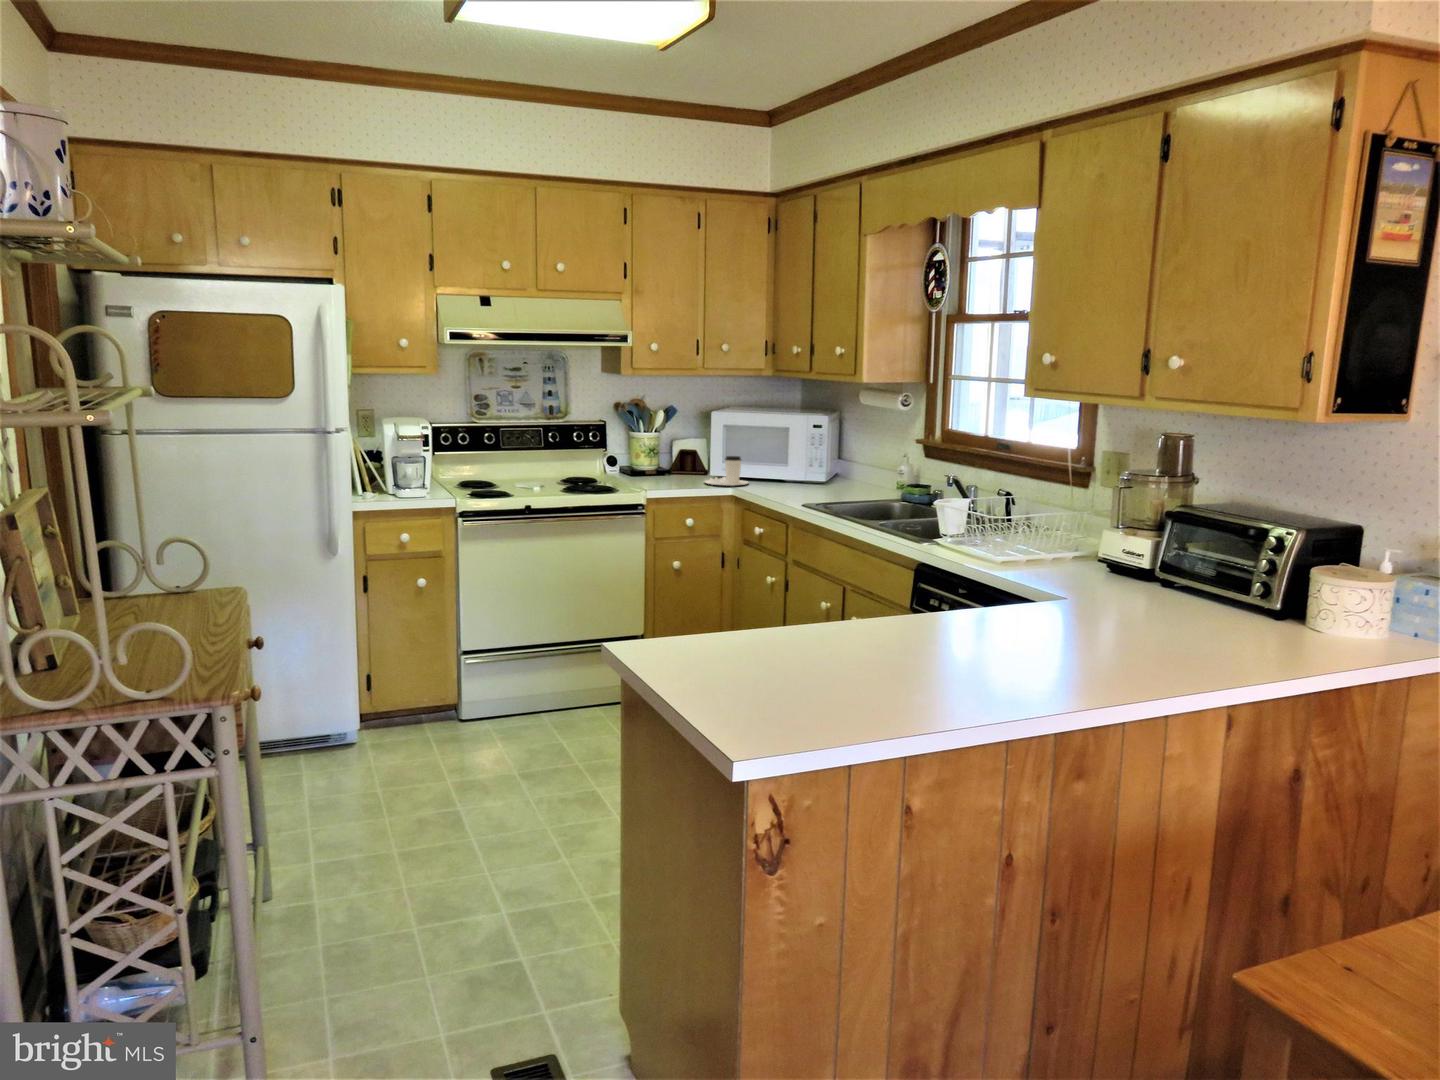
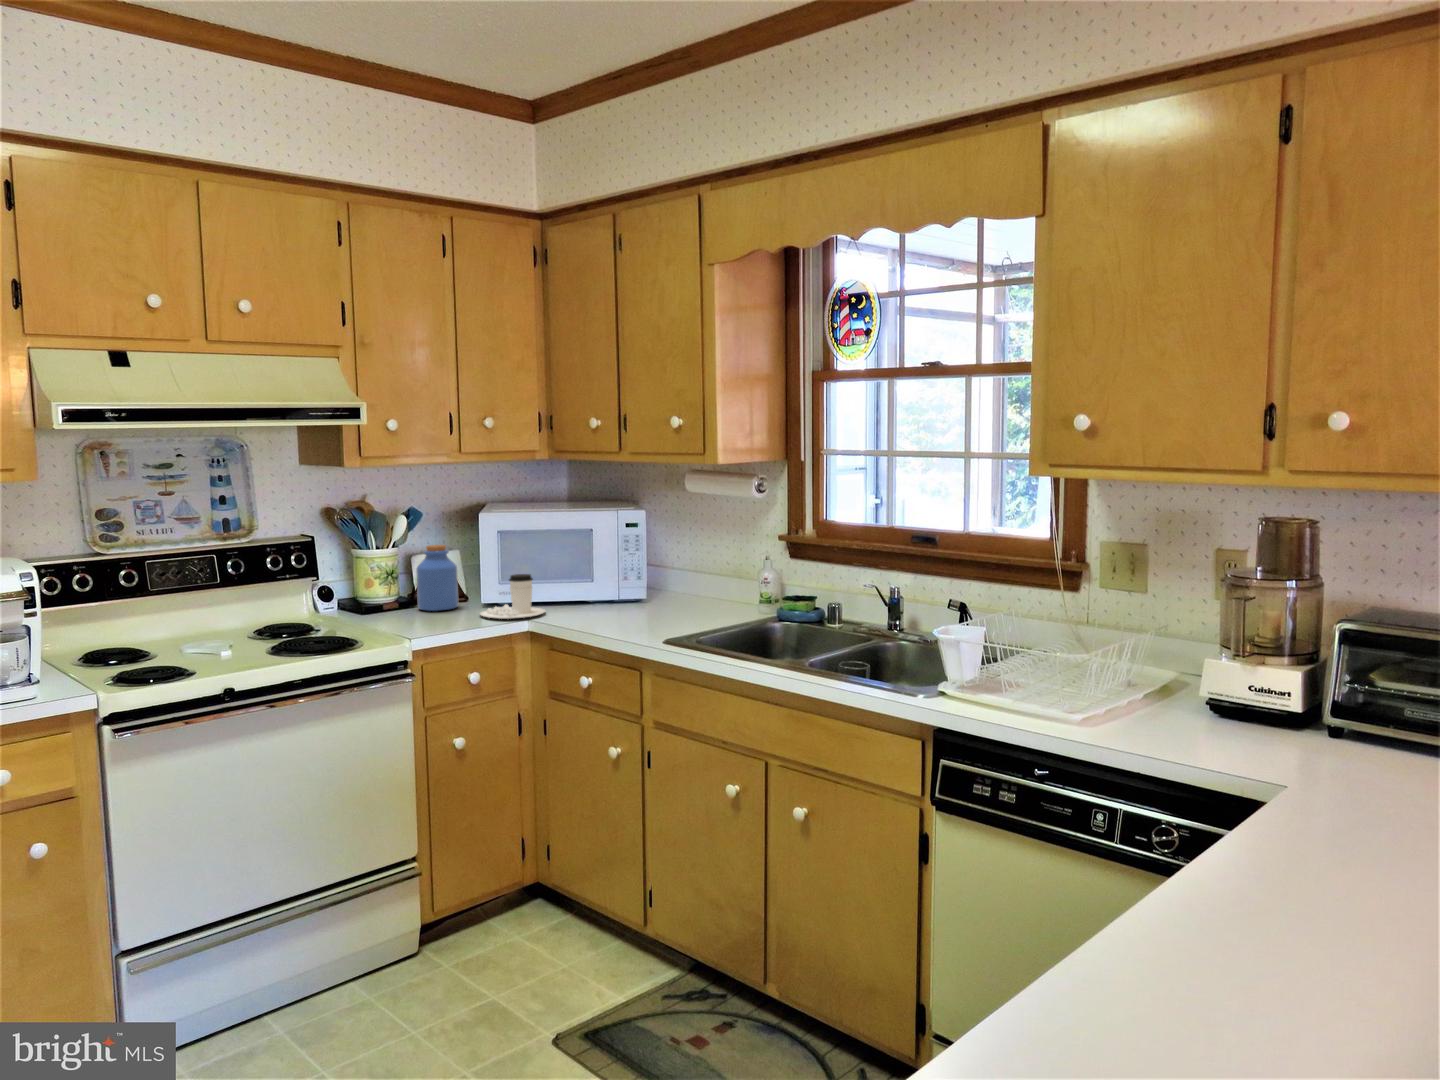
jar: none [669,432,697,478] -> present [416,545,458,611]

